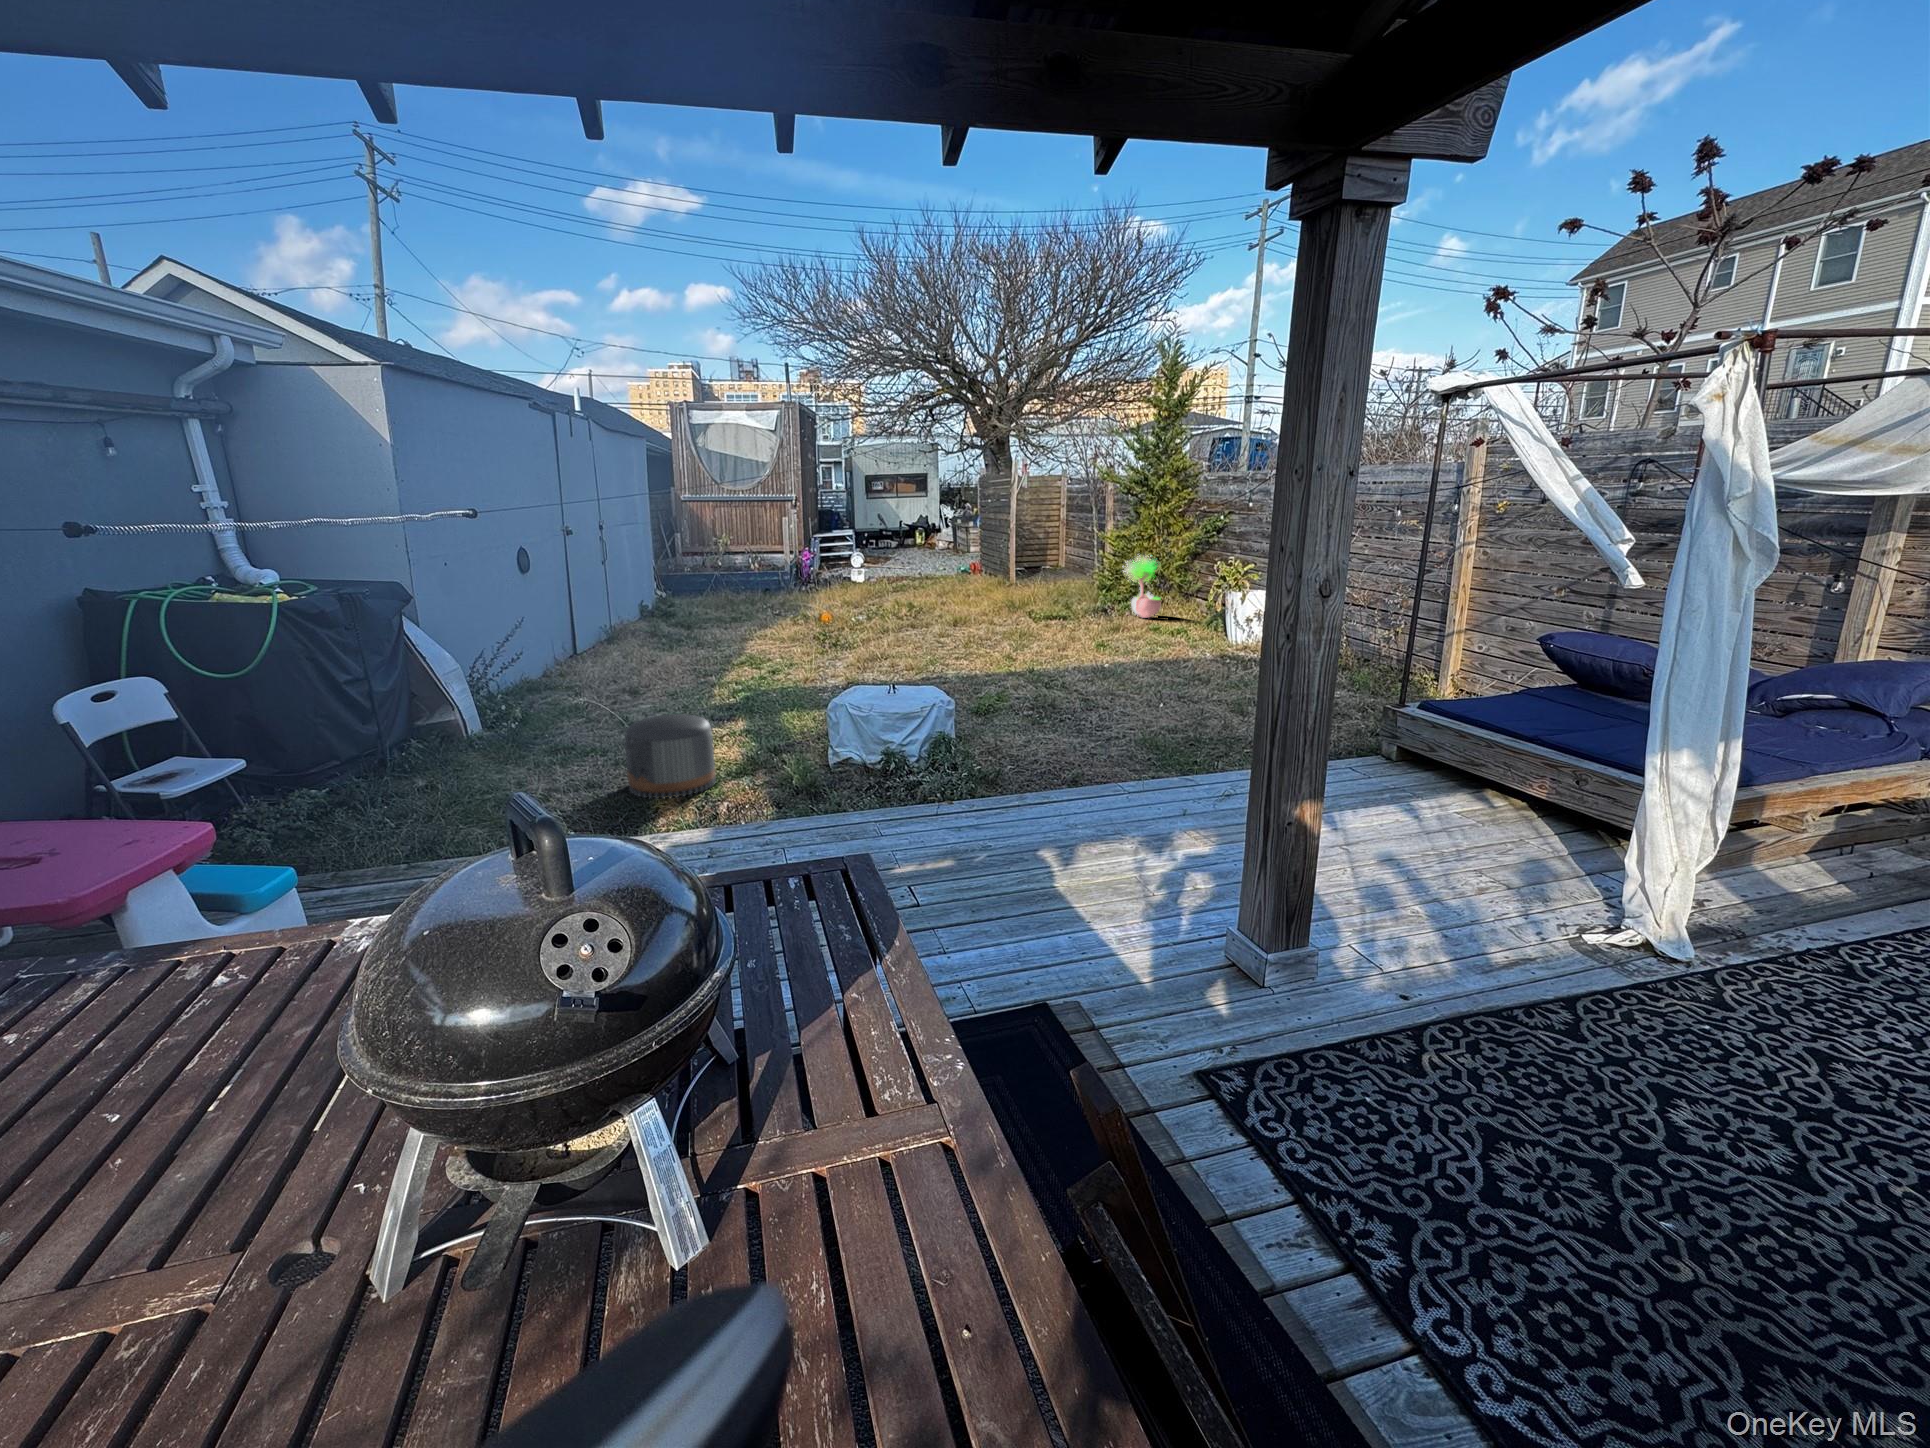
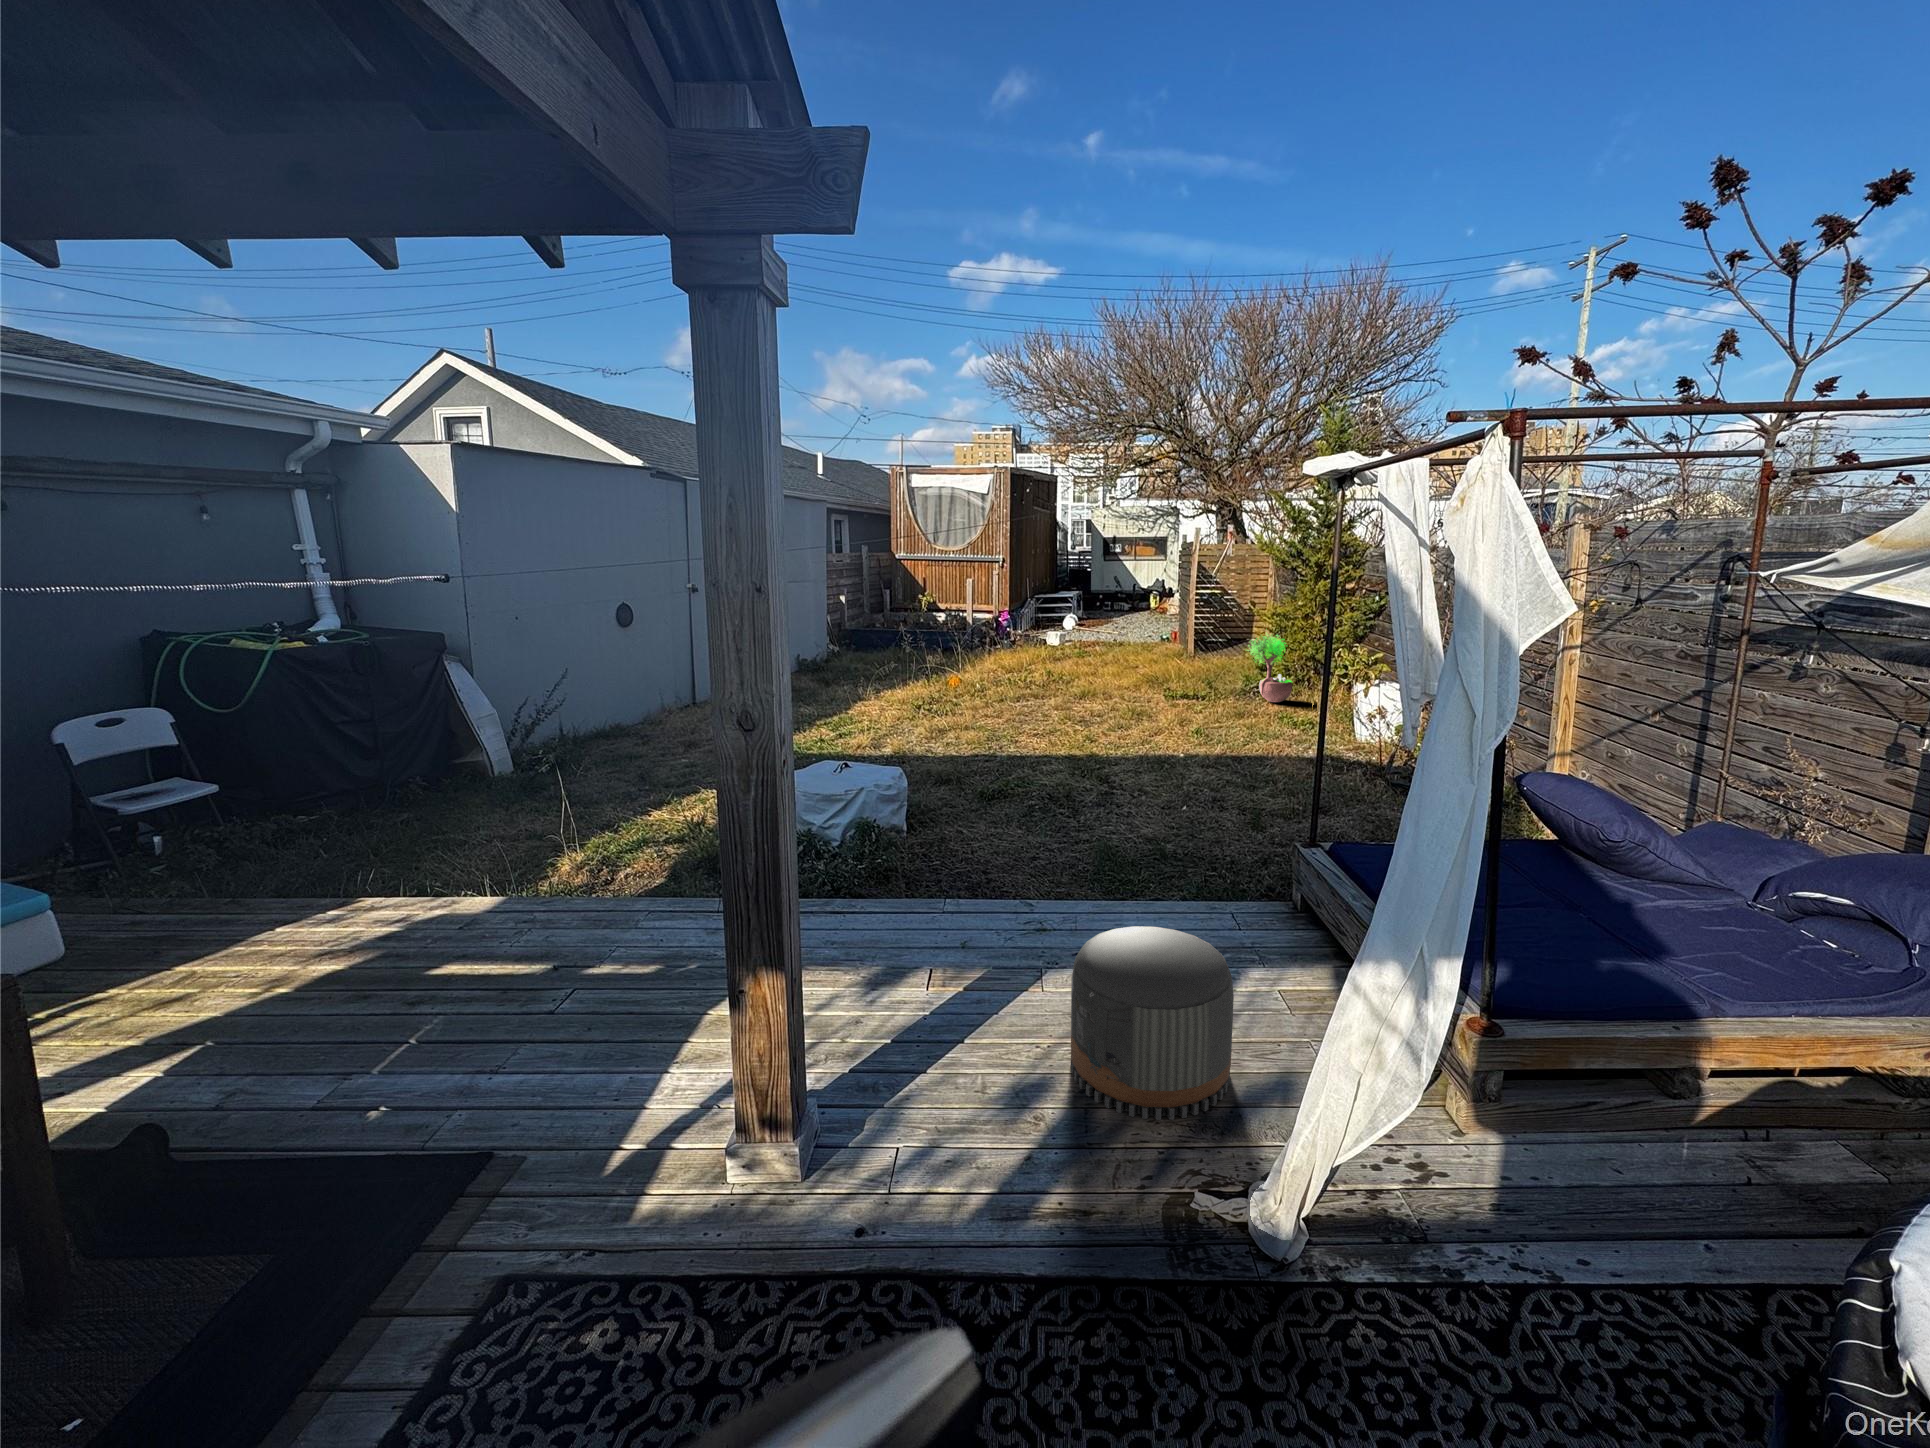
pouf: present [625,714,716,799] -> present [1071,926,1234,1120]

